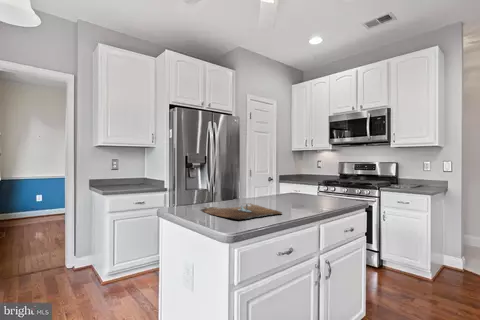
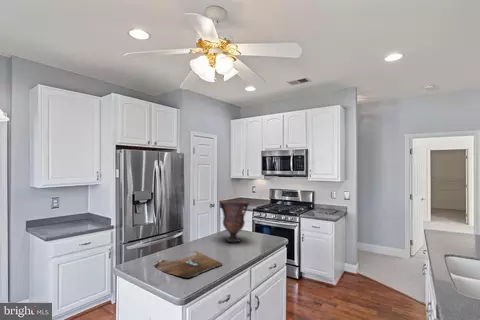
vase: none [279,151,318,200] -> present [220,201,249,242]

